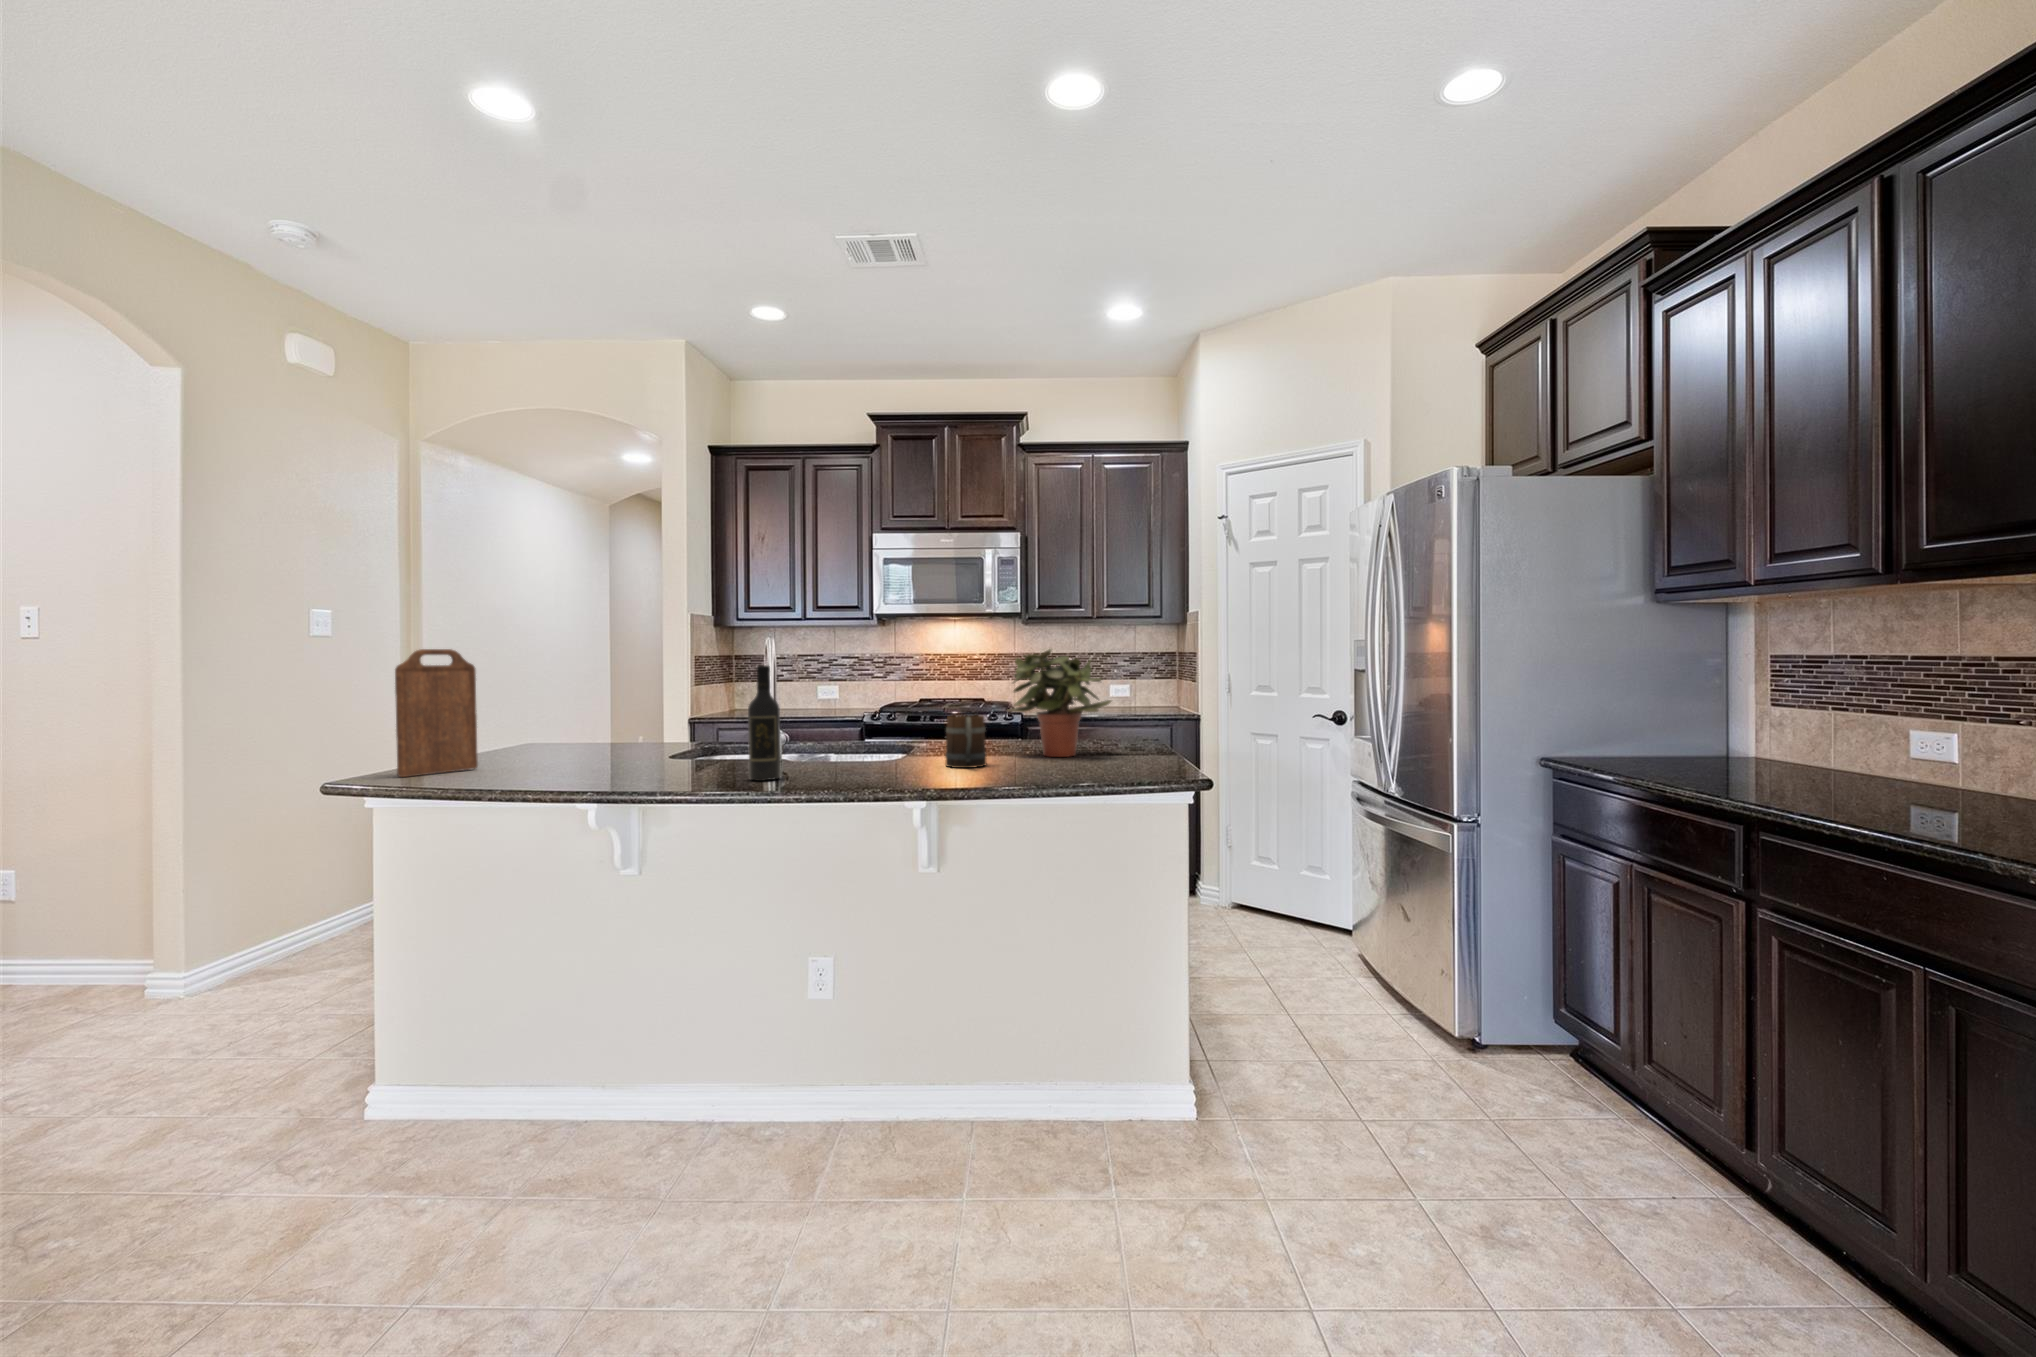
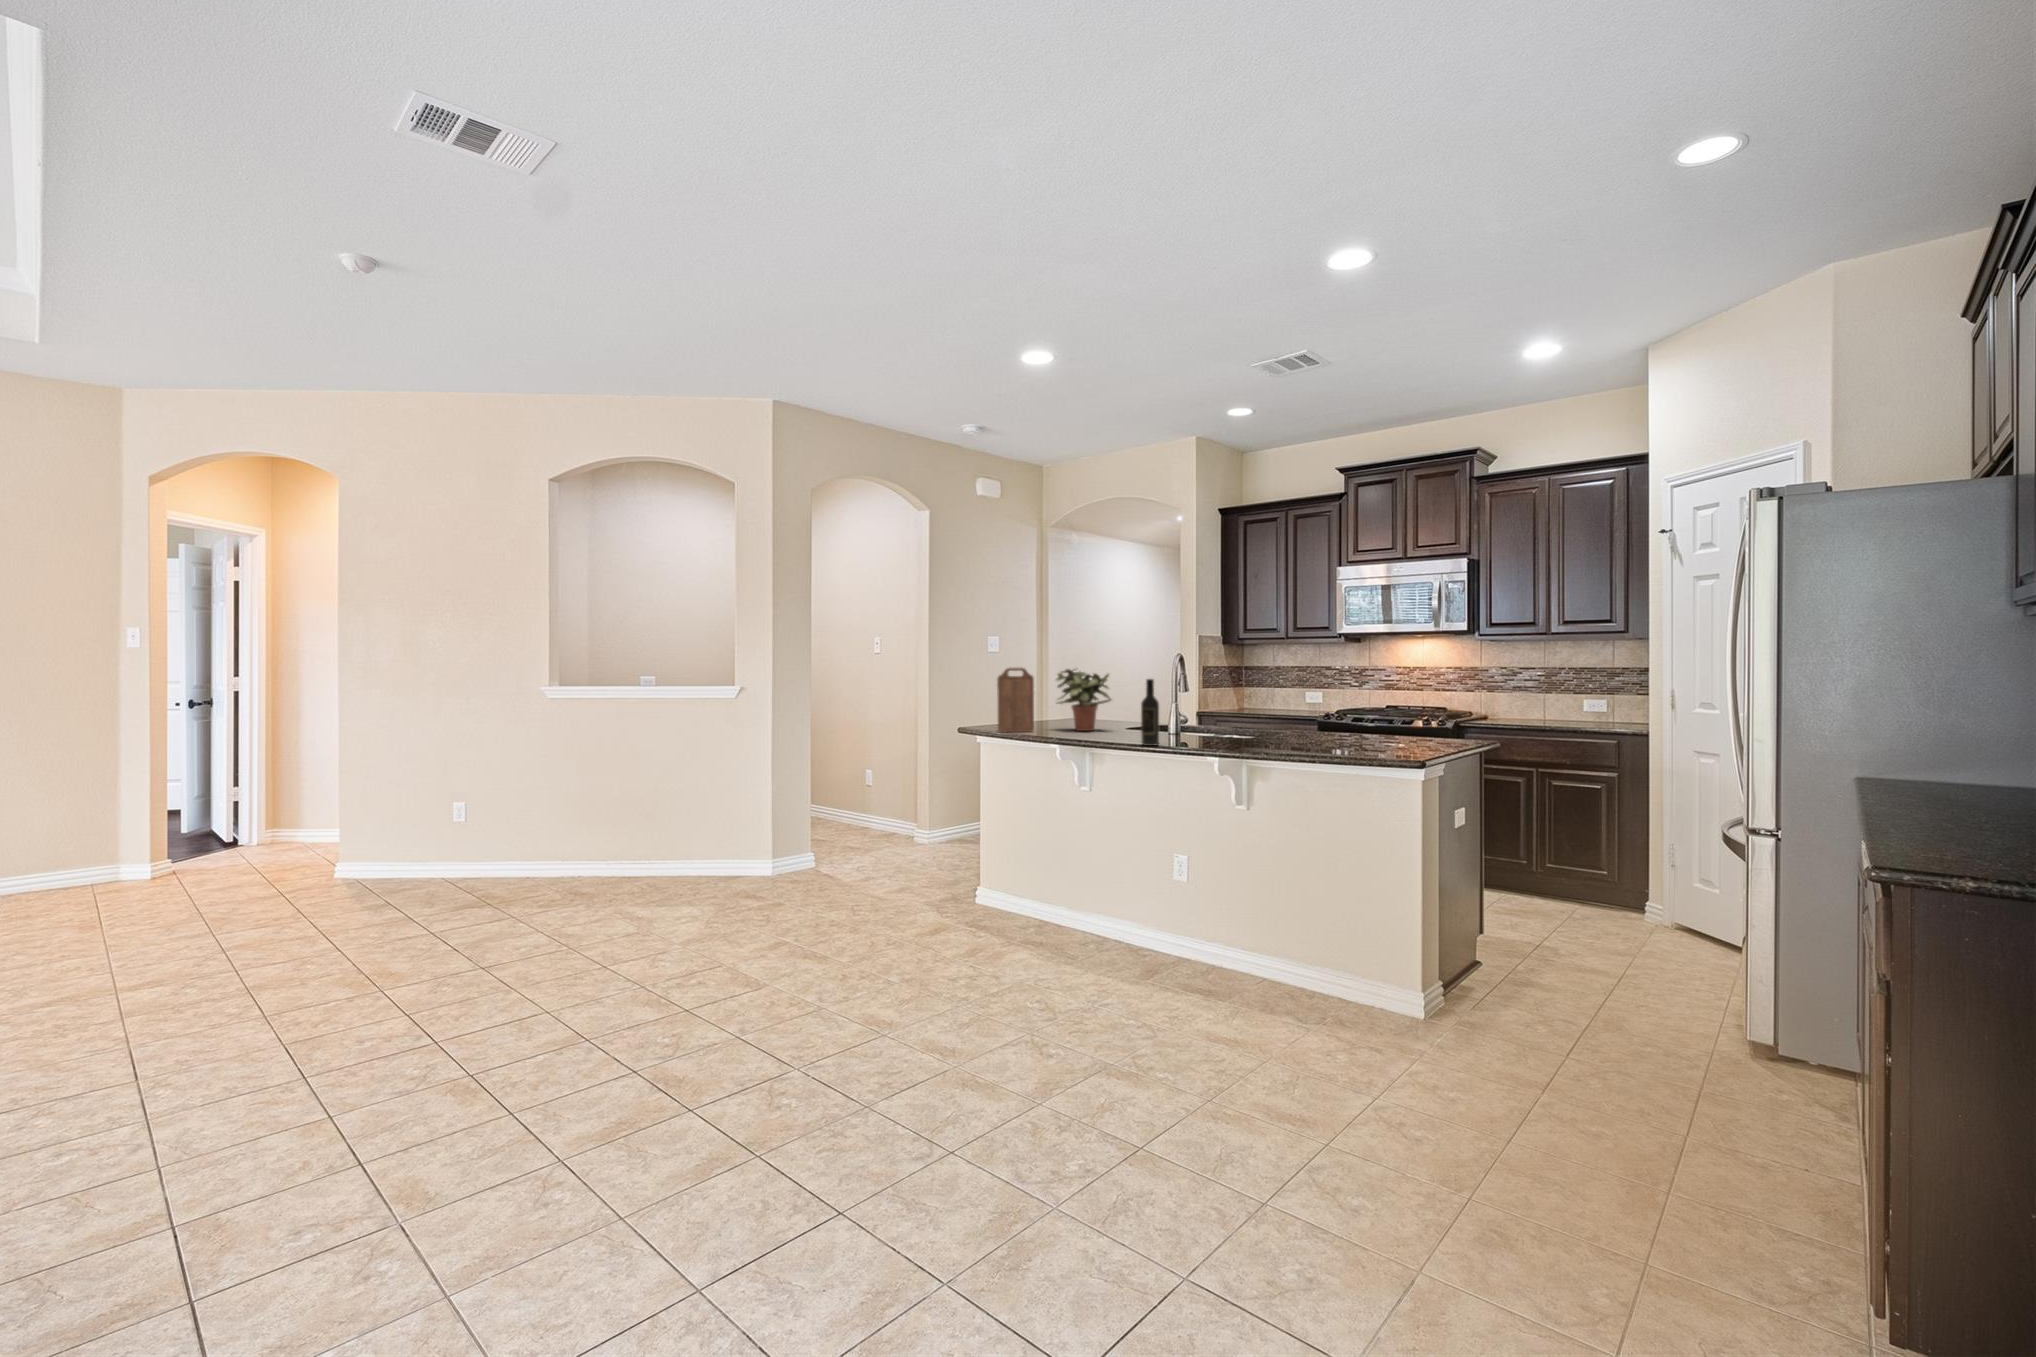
potted plant: present [1008,649,1111,757] -> present [1056,669,1111,731]
mug: present [945,715,986,768] -> none [1271,714,1299,749]

